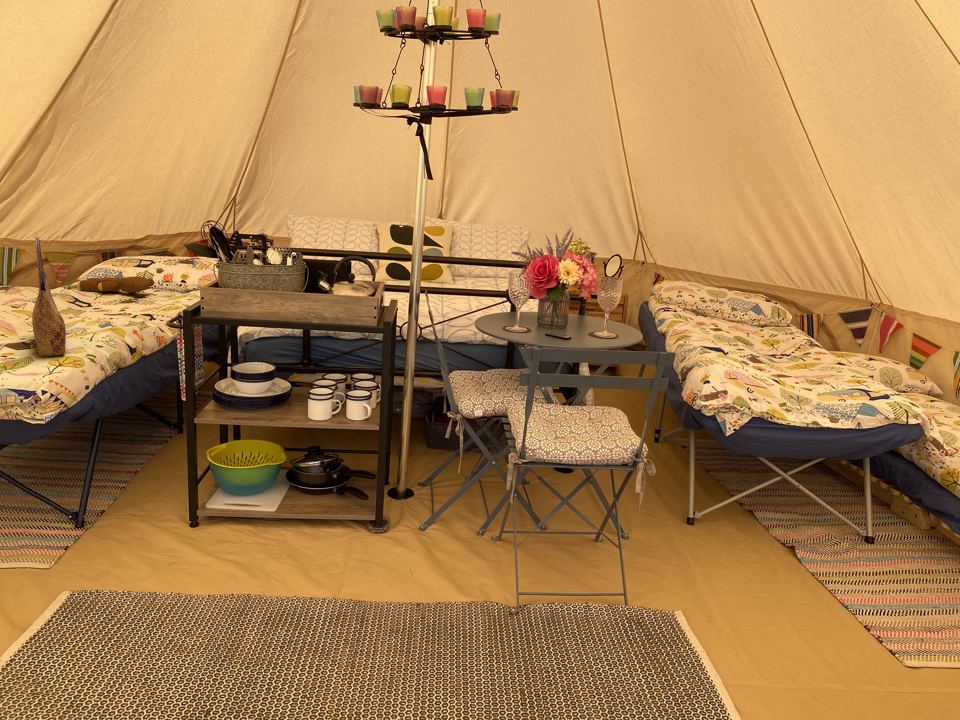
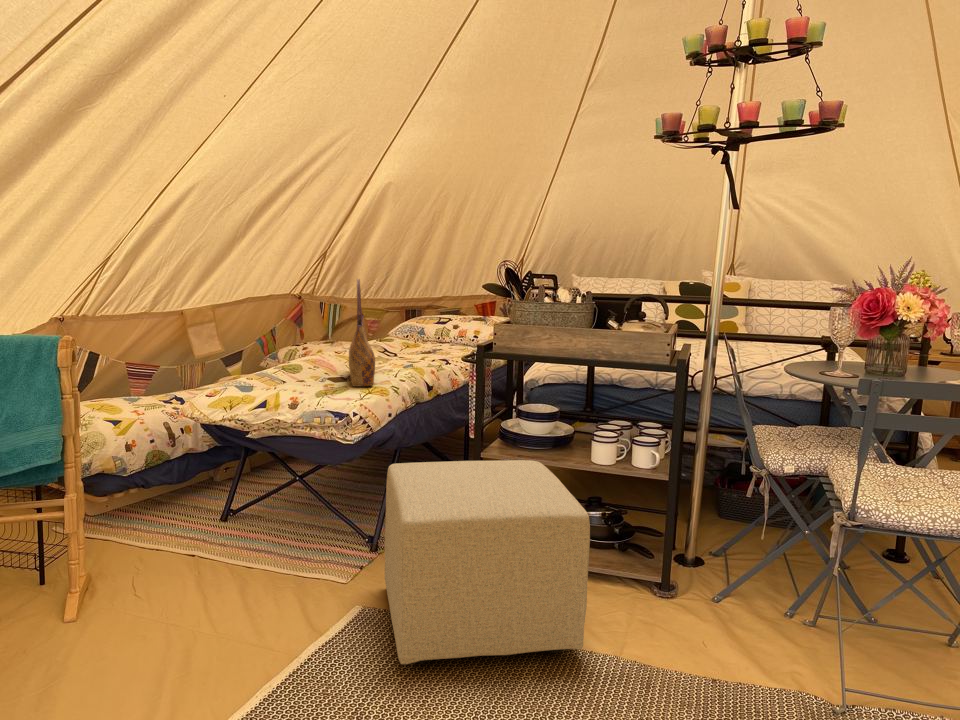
teddy bear: present [77,277,154,294] -> none [387,331,451,346]
ottoman: none [90,425,301,641] -> present [385,460,590,664]

